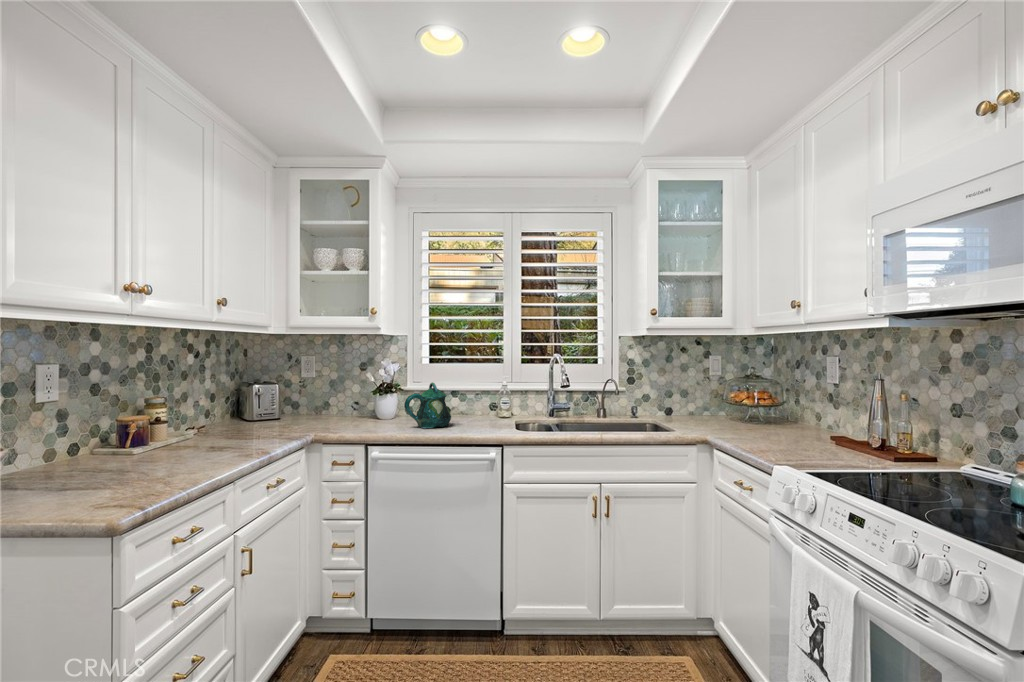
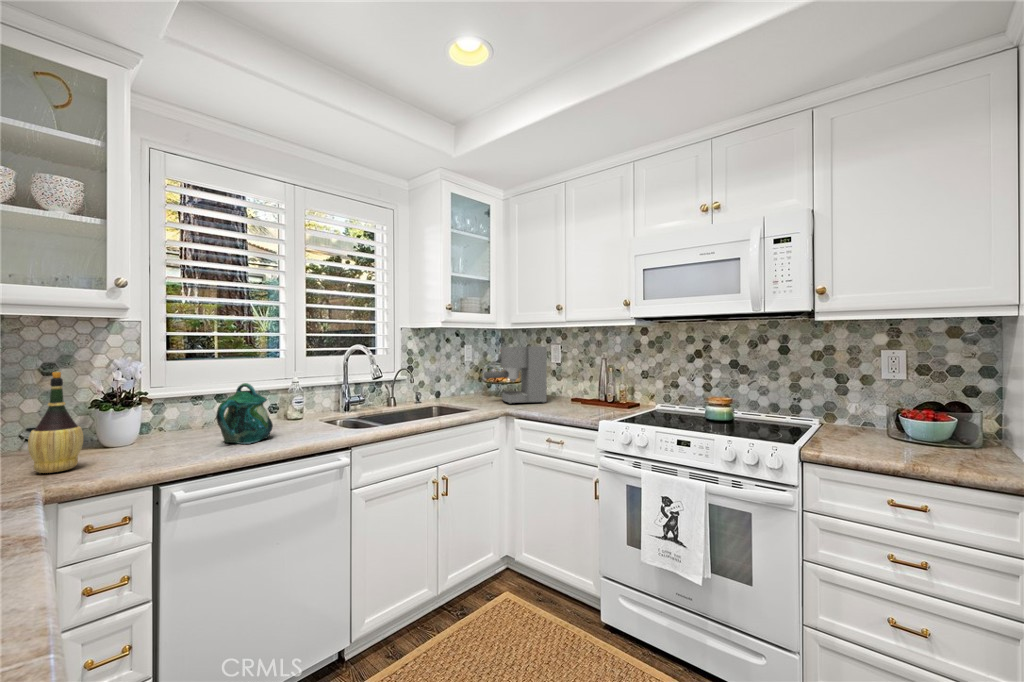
coffee maker: none [698,358,790,437] -> present [484,347,547,404]
wine bottle: none [314,368,339,427] -> present [28,372,84,473]

